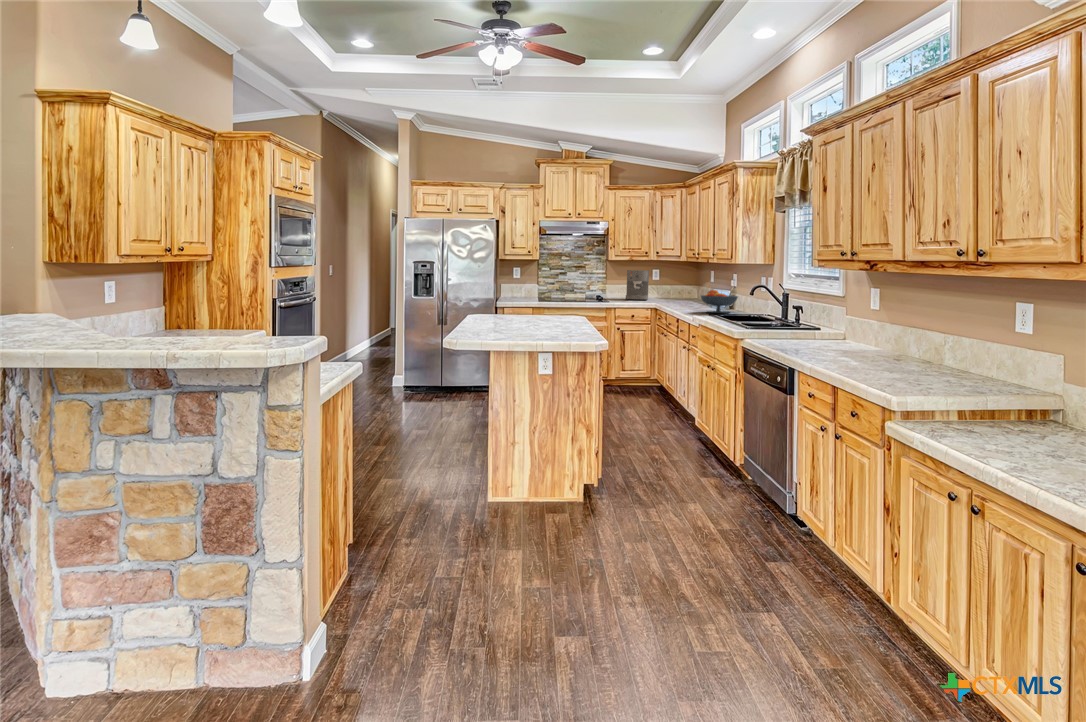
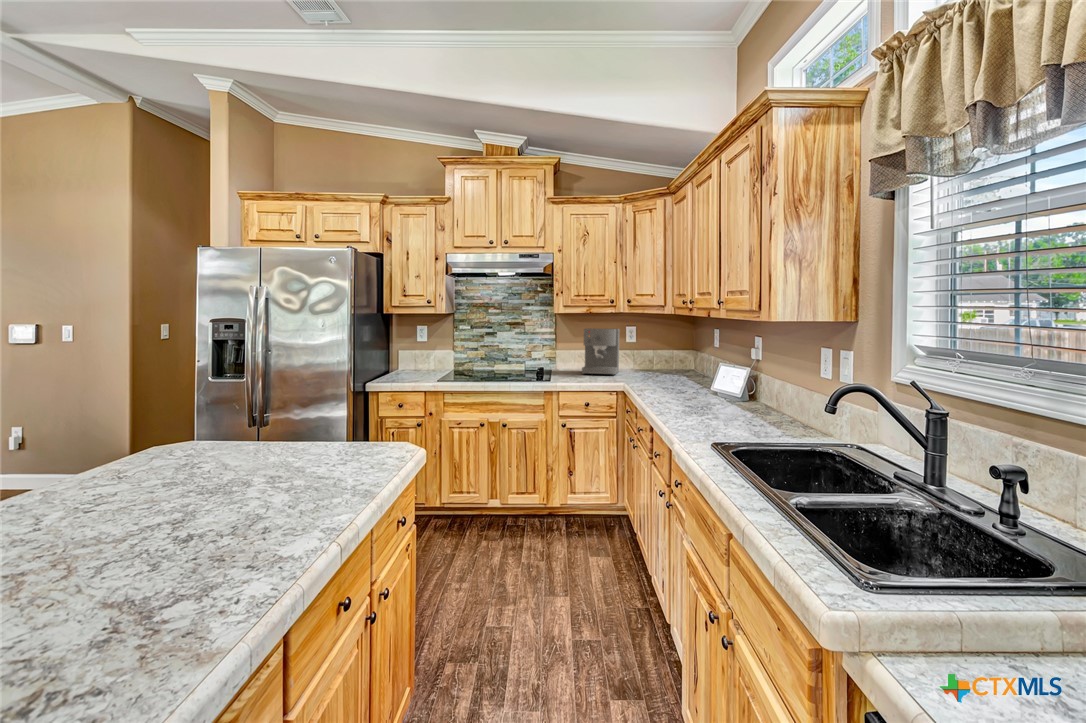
fruit bowl: present [701,290,738,313] -> none [695,372,774,424]

